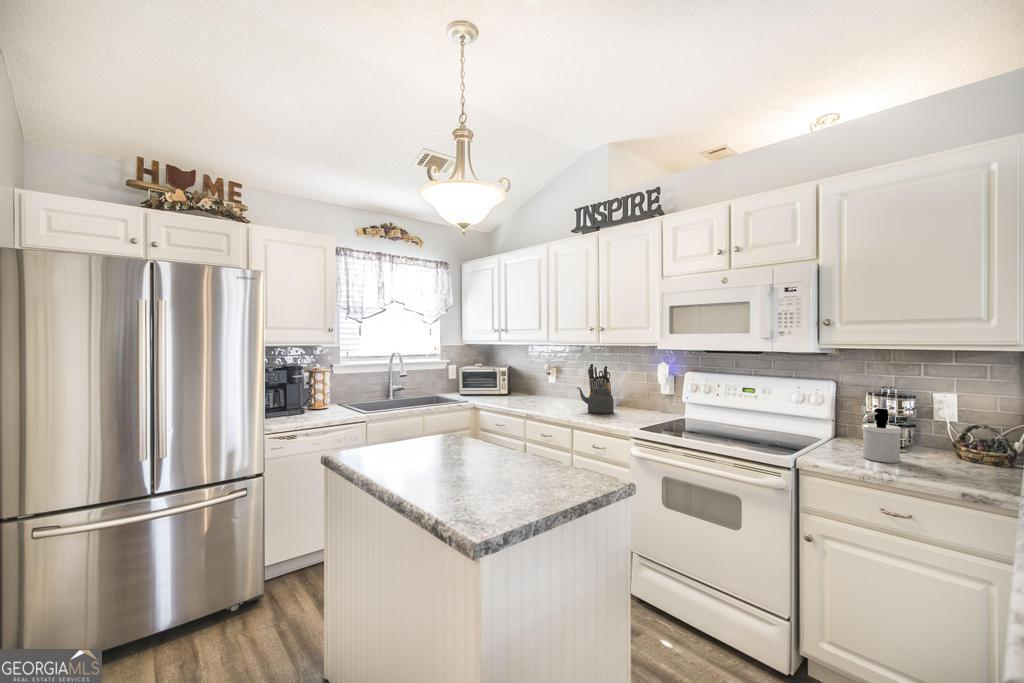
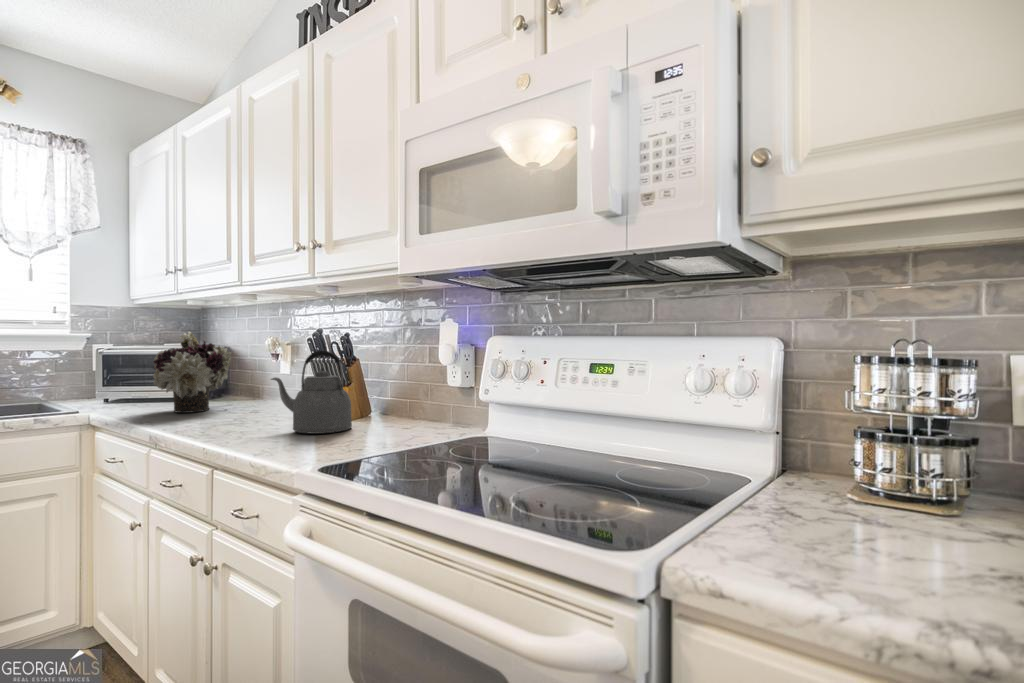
flower arrangement: none [495,362,533,401] -> present [153,332,231,413]
soap dispenser: present [862,409,902,463] -> none [850,395,964,567]

